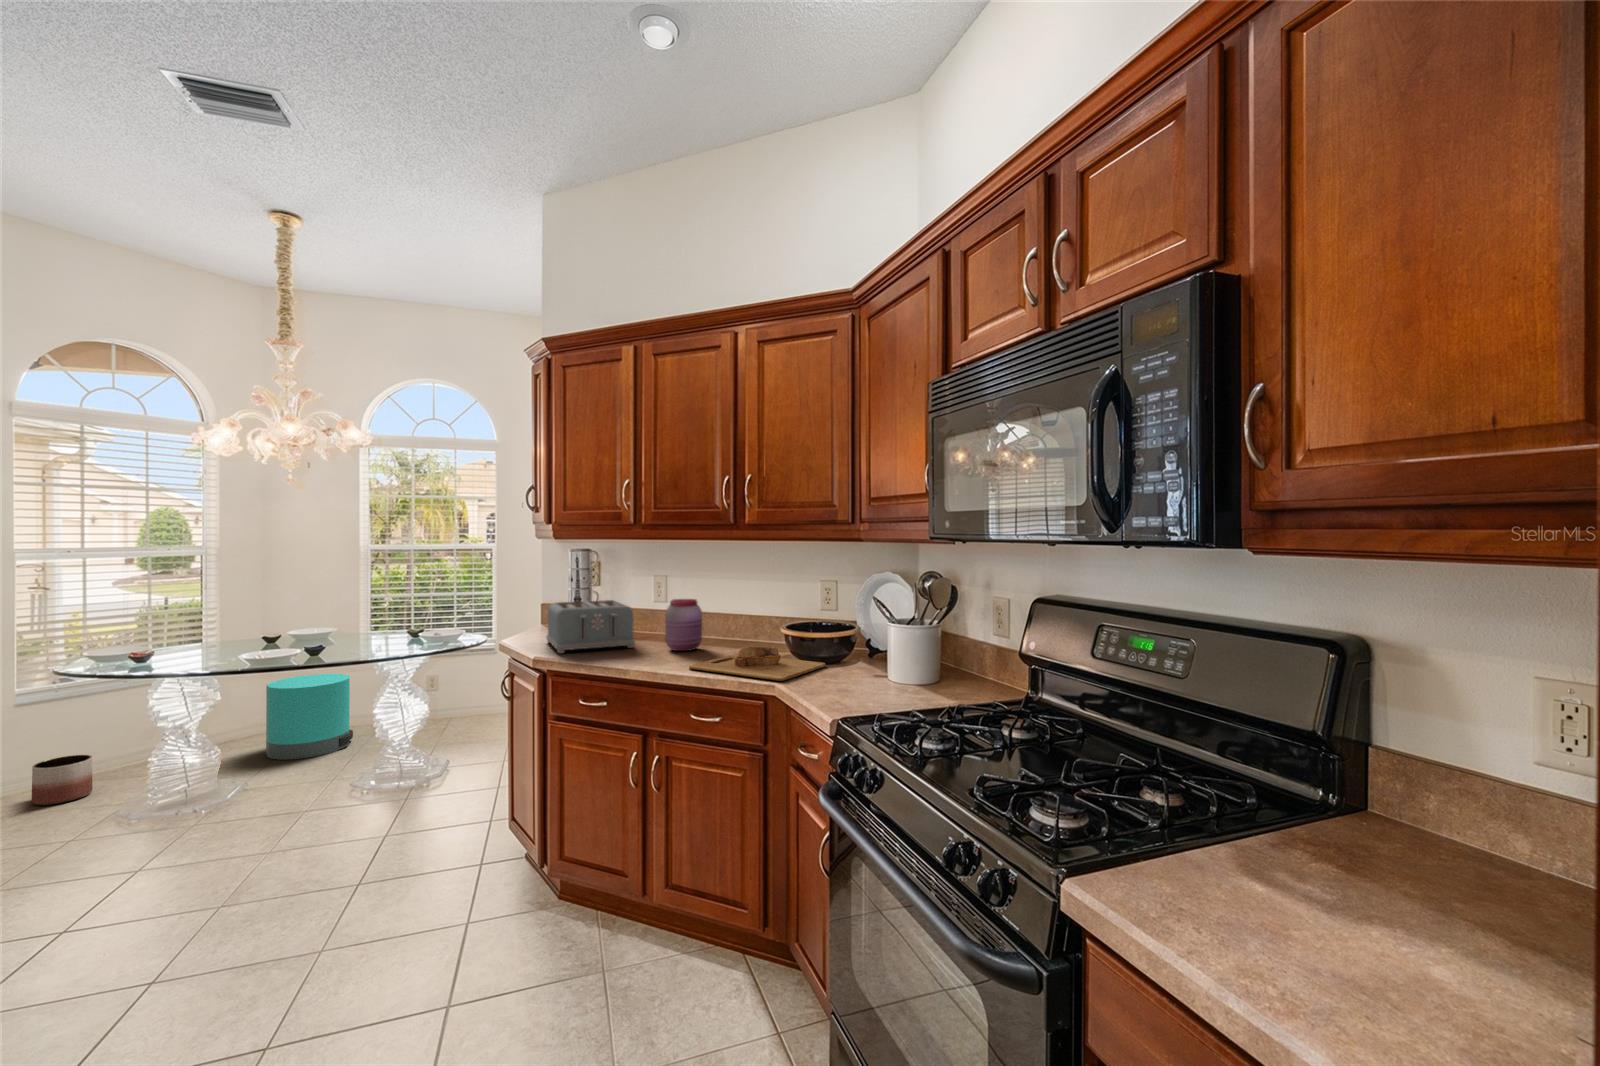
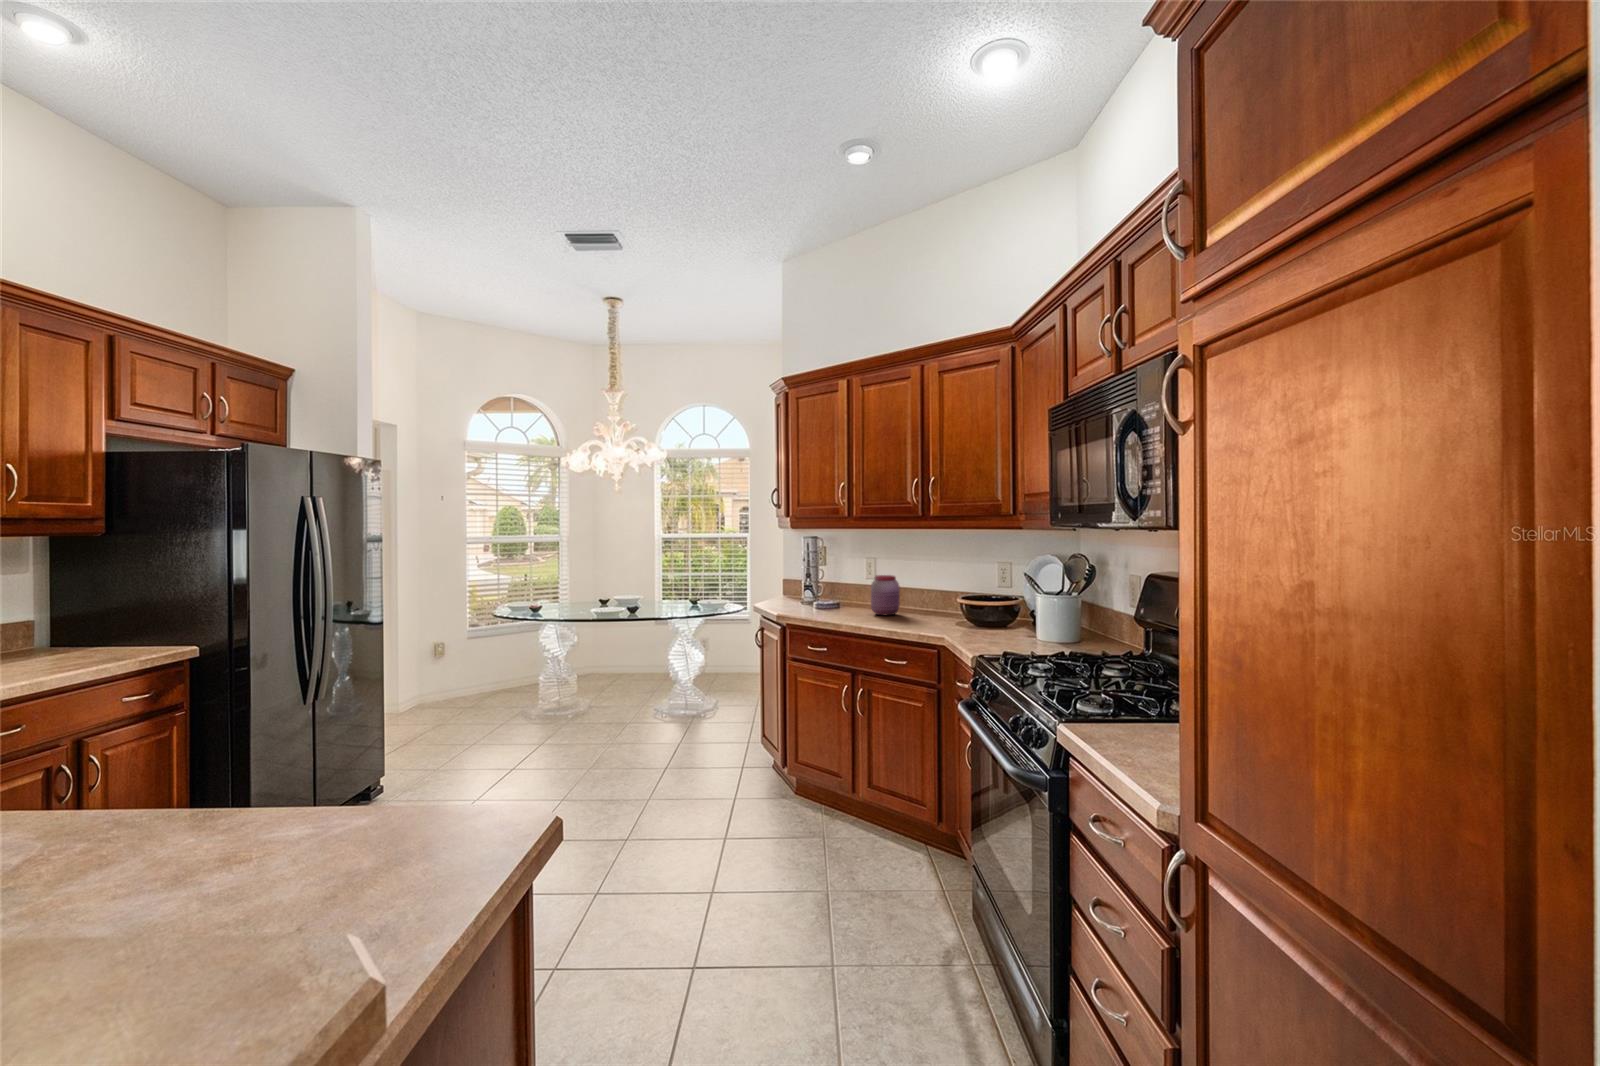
toaster: present [546,600,635,653] -> none [785,576,849,613]
cutting board: present [689,647,825,681] -> none [885,611,994,636]
trash can: present [266,674,353,760] -> none [600,630,653,689]
planter: present [32,755,92,805] -> none [478,672,507,702]

